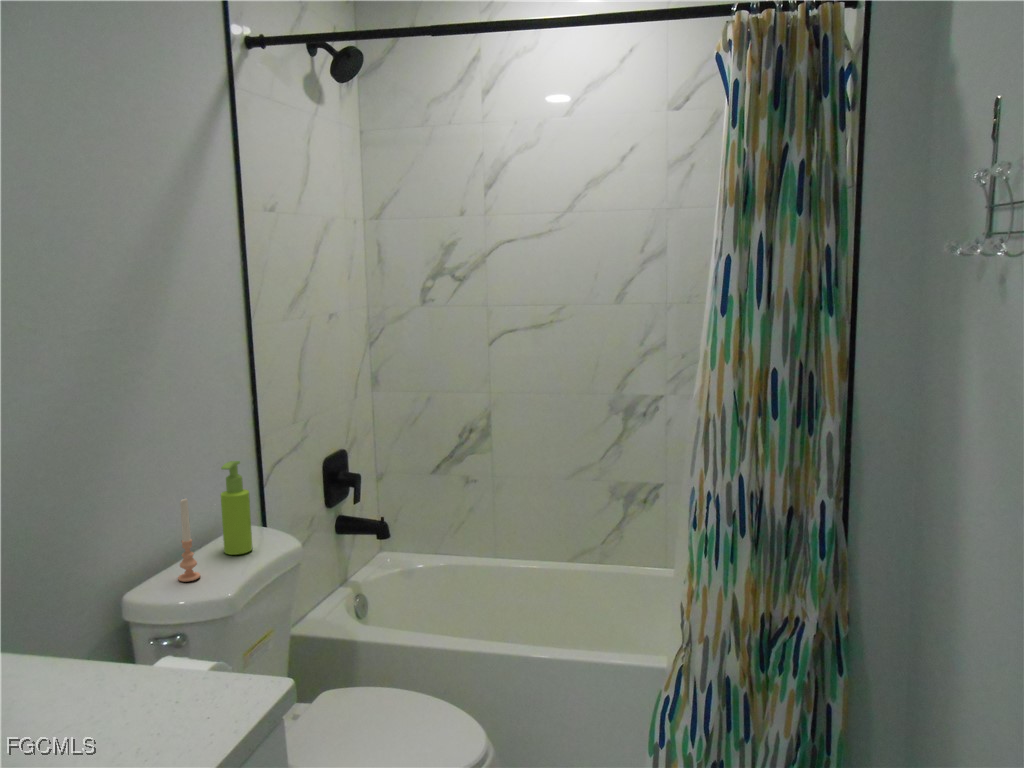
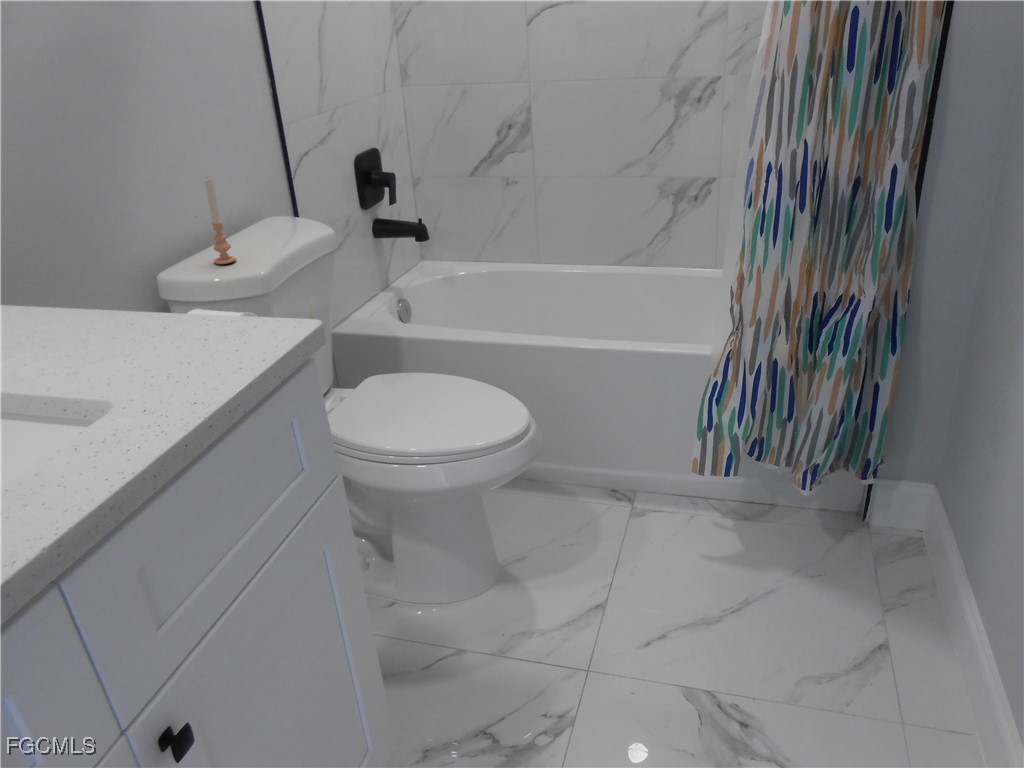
soap dispenser: present [221,461,252,555] -> none [242,141,285,241]

